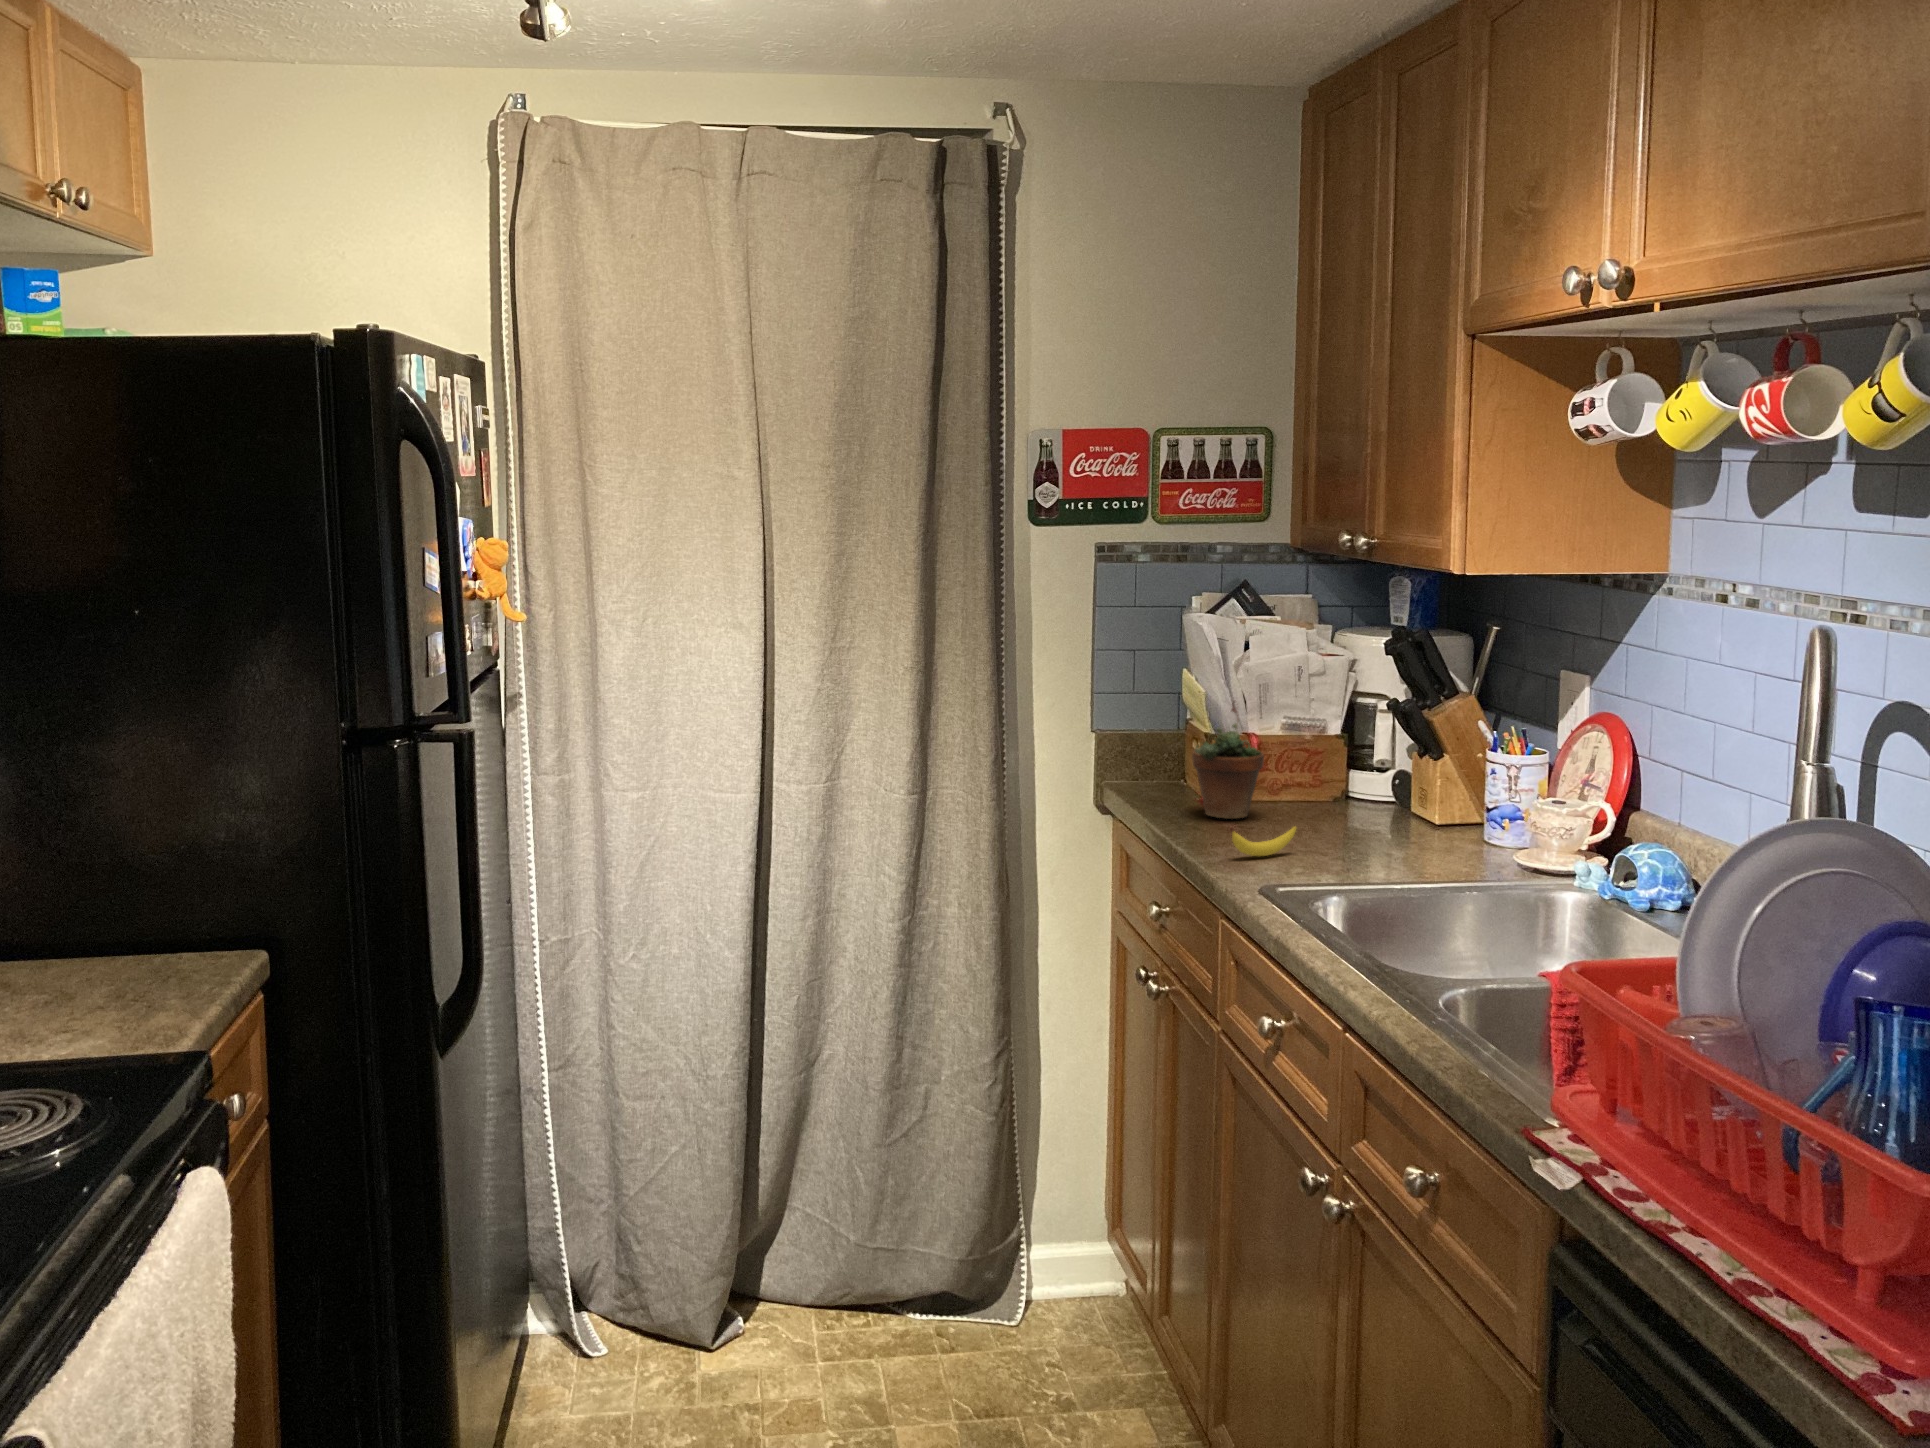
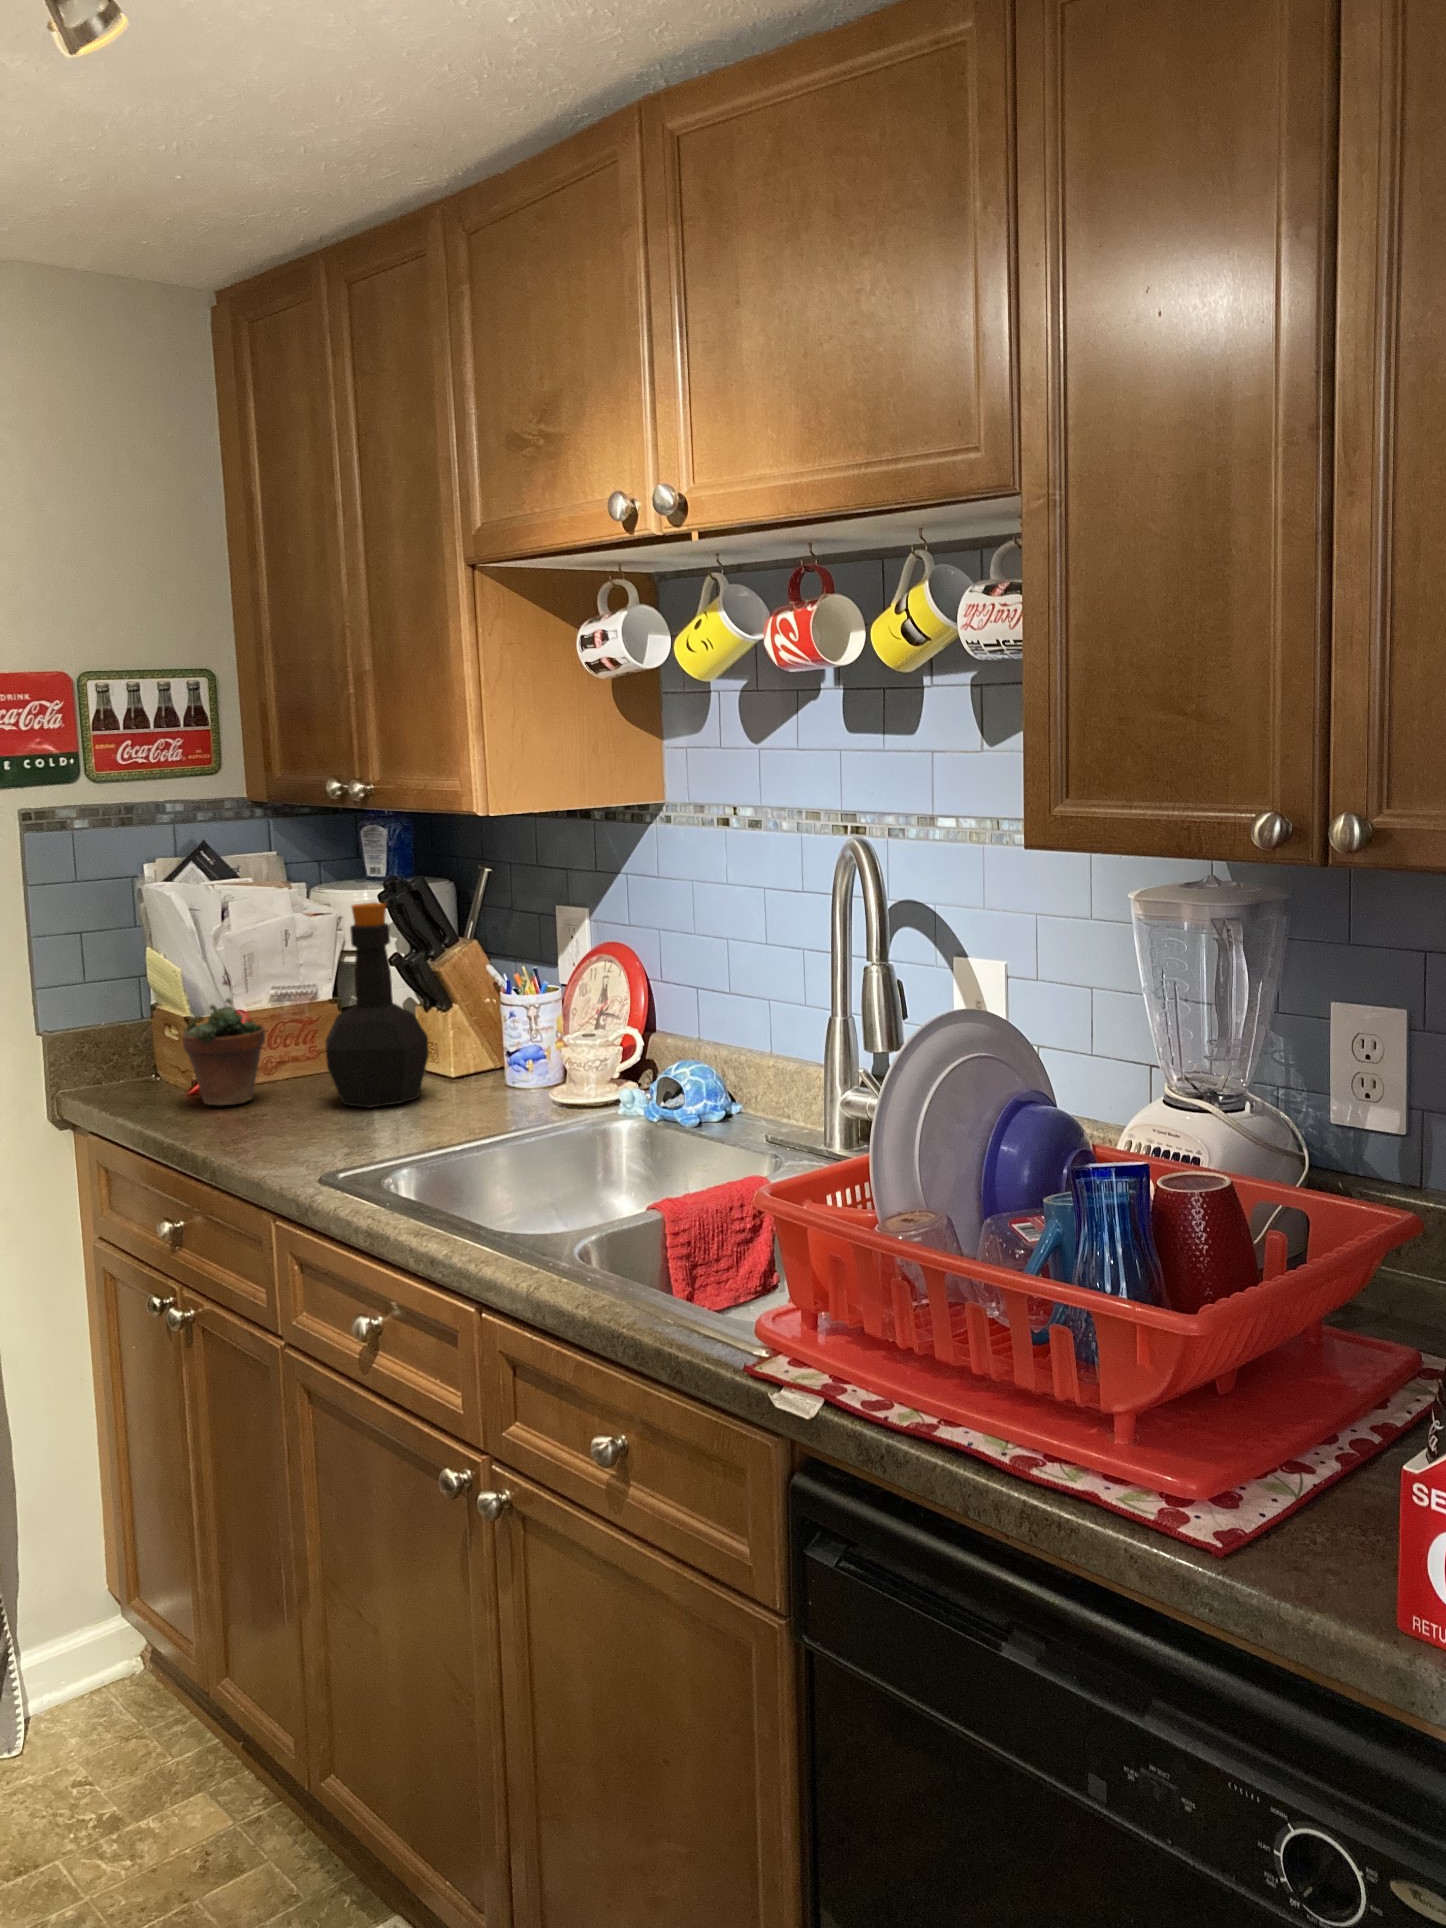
bottle: none [1307,650,1409,841] -> present [325,902,429,1108]
banana: present [1231,827,1296,856] -> none [262,1101,330,1141]

